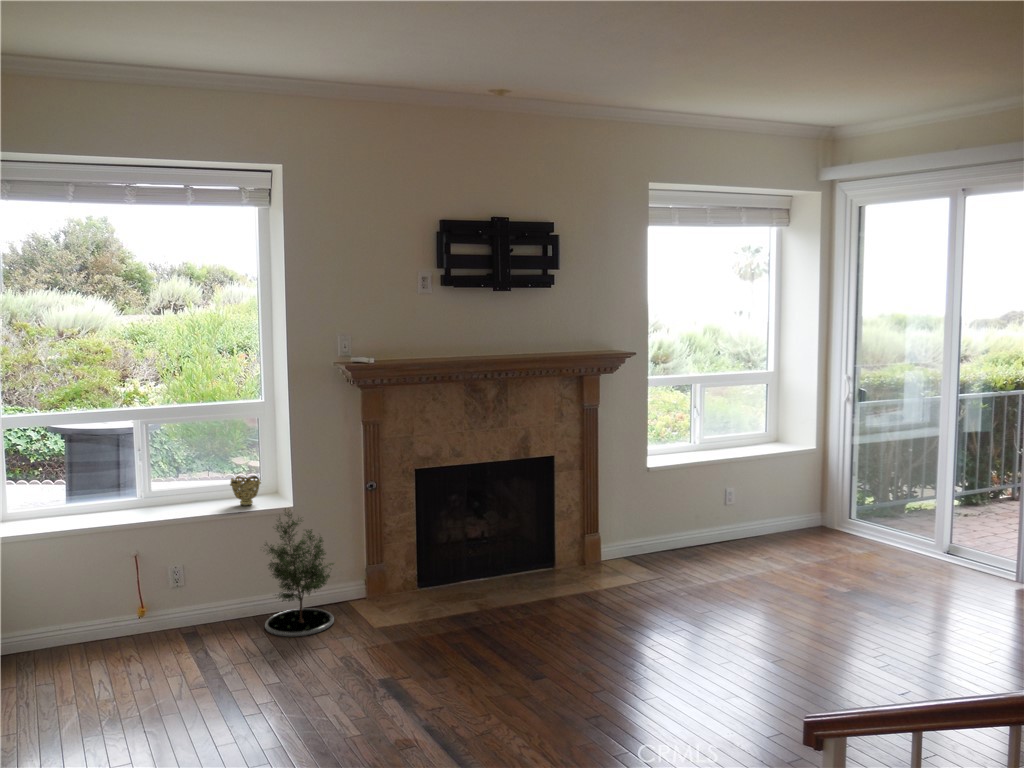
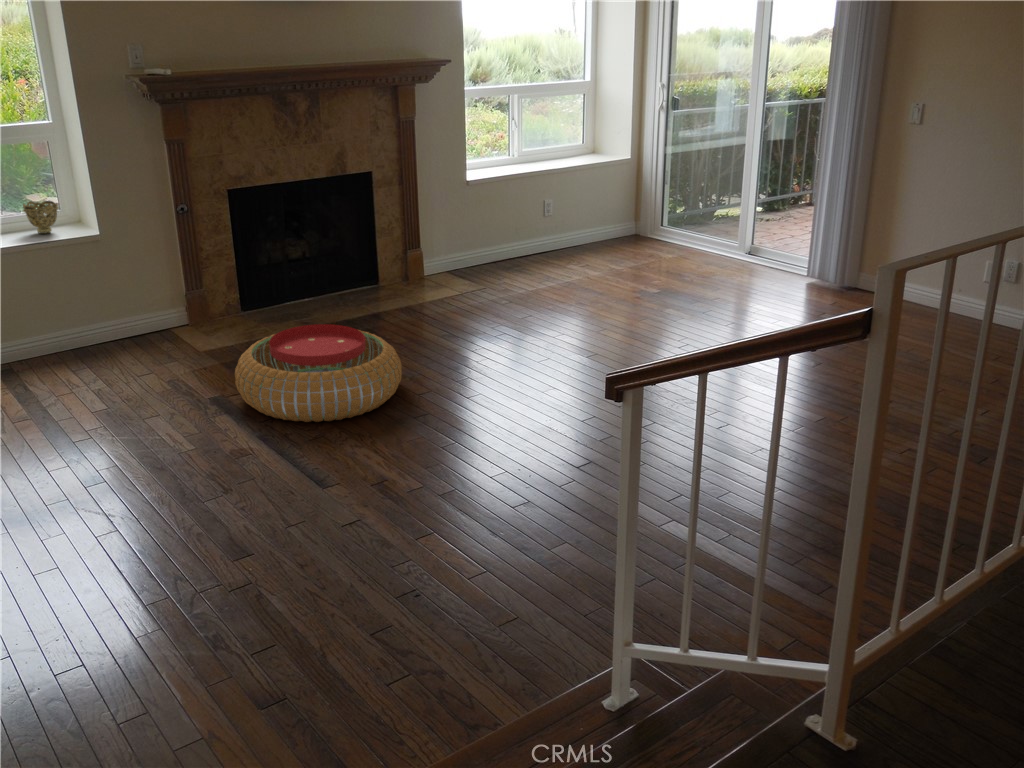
potted tree: present [265,509,334,637] -> none [73,233,162,367]
pouf: none [380,609,551,720] -> present [235,324,402,422]

